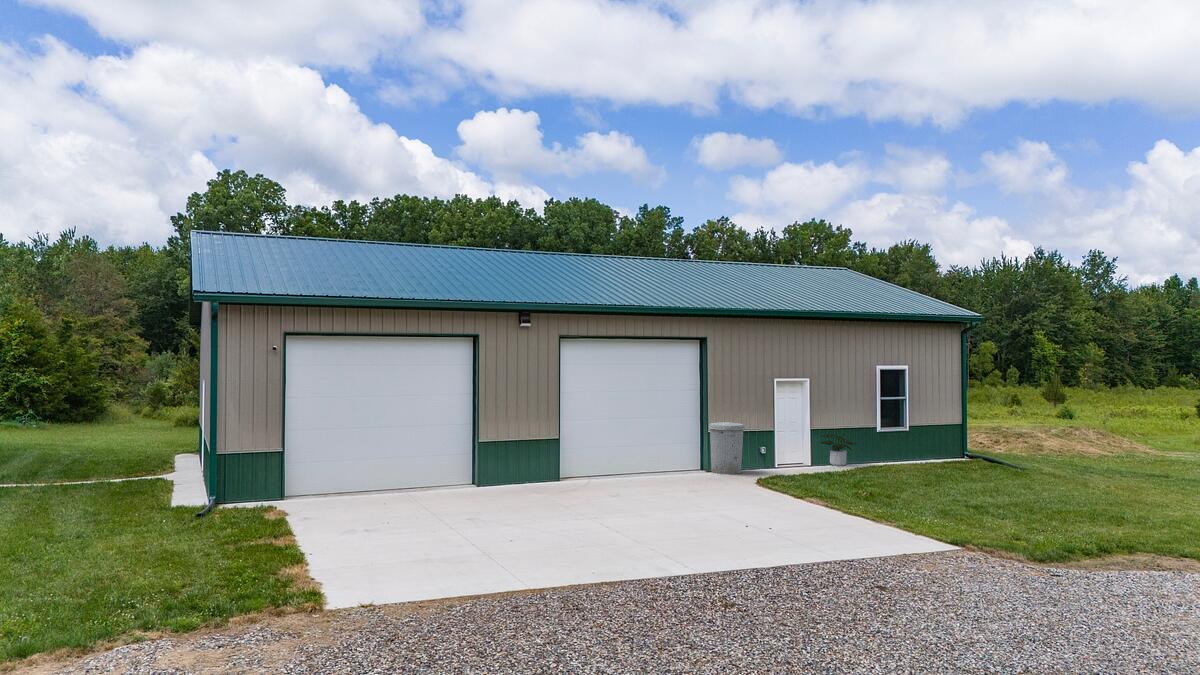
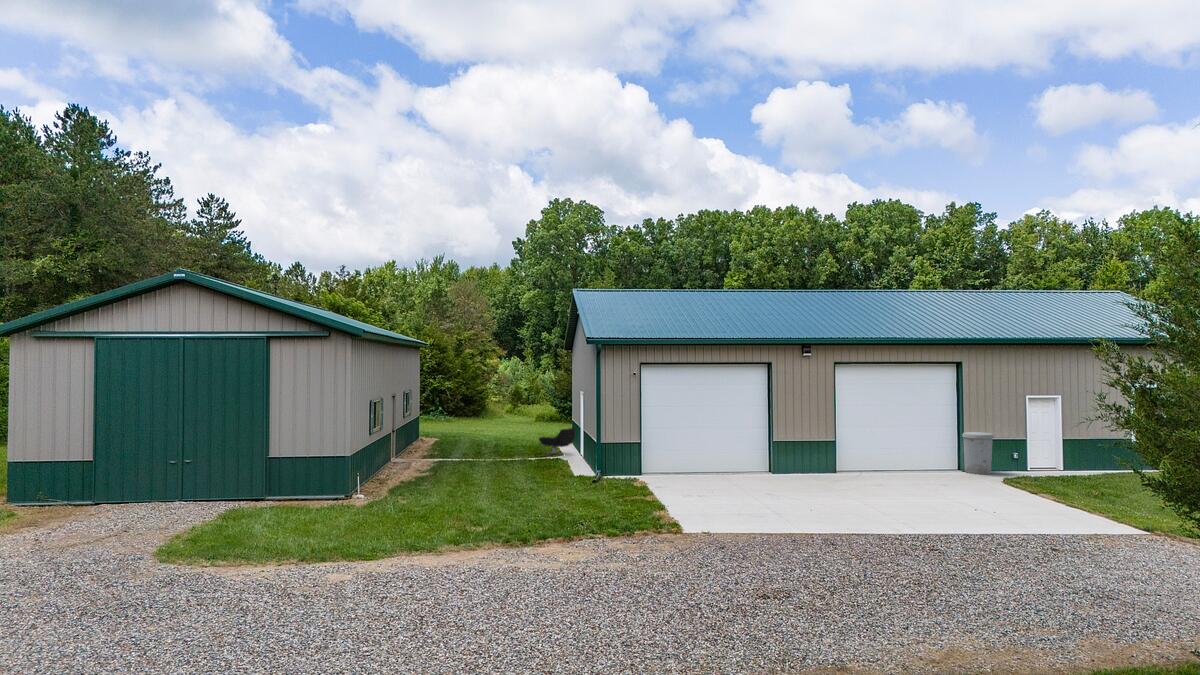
lounge chair: none [140,432,201,472] -> present [539,428,575,453]
potted plant: present [820,434,856,466] -> none [1071,445,1109,473]

